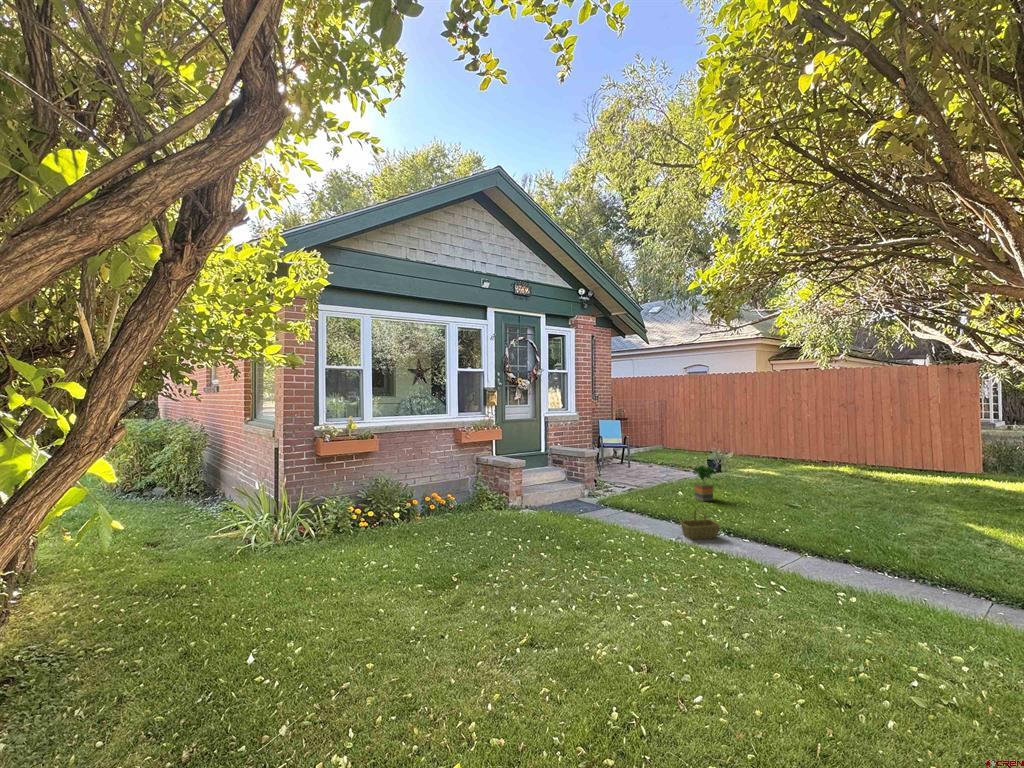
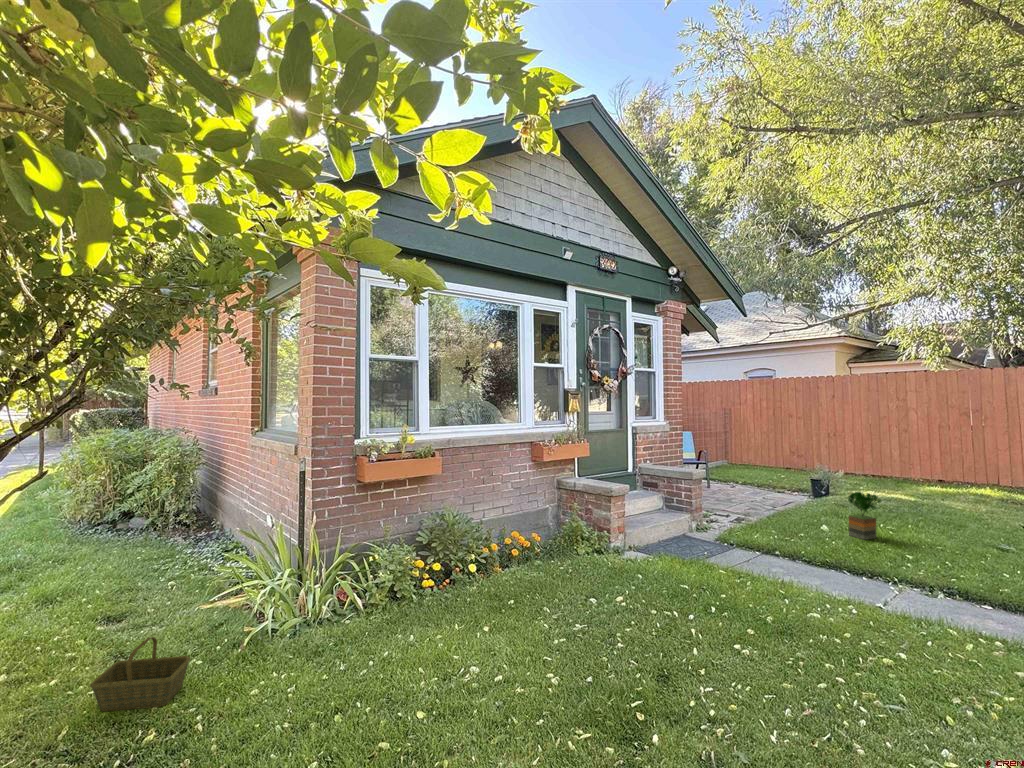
basket: present [680,510,720,539] -> present [90,637,191,711]

